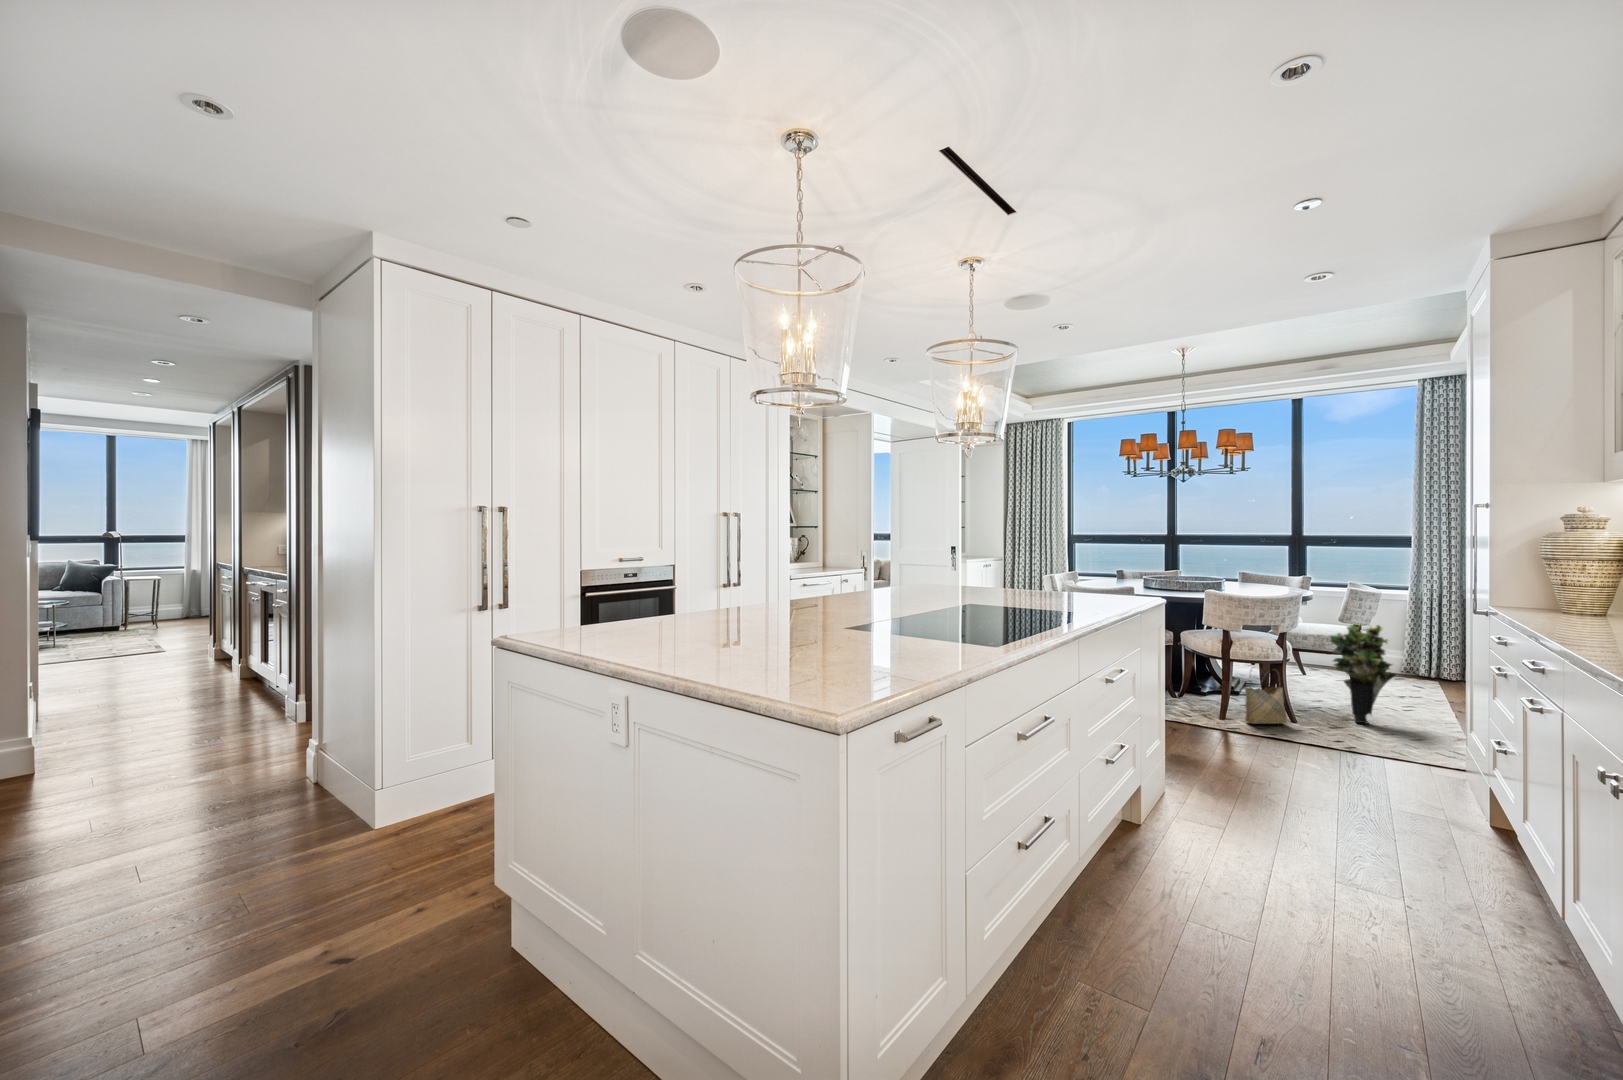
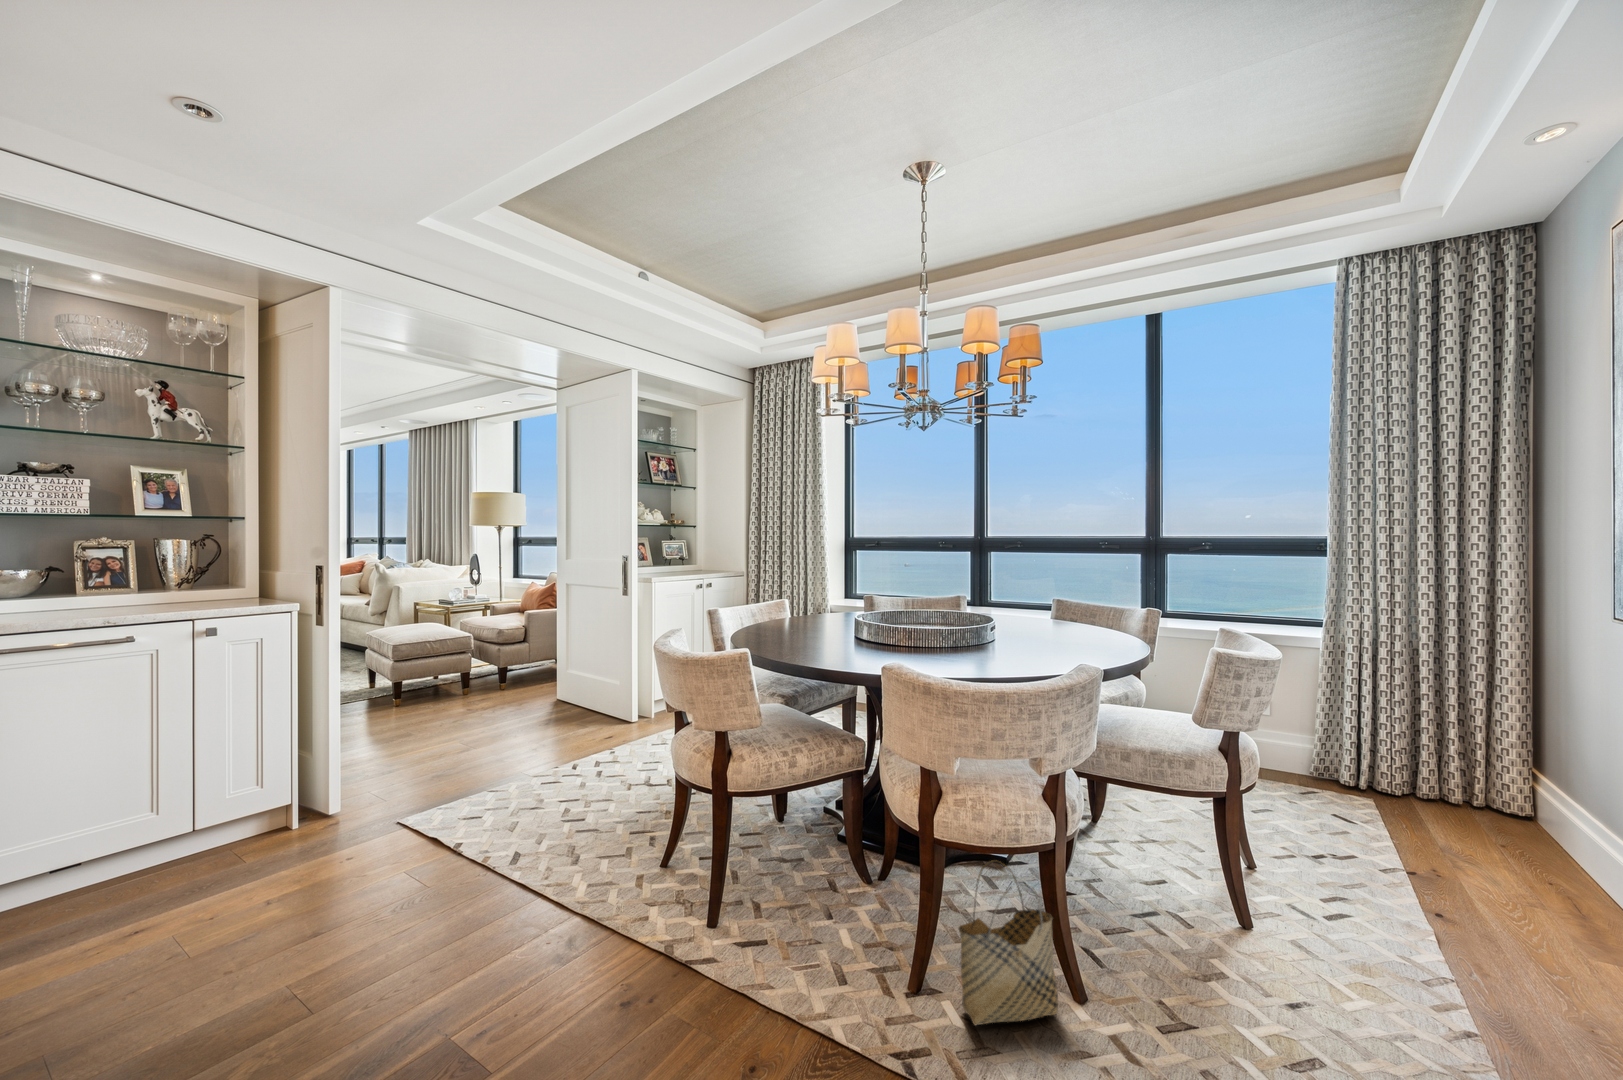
potted plant: present [1330,625,1397,724] -> none [1168,738,1317,1004]

